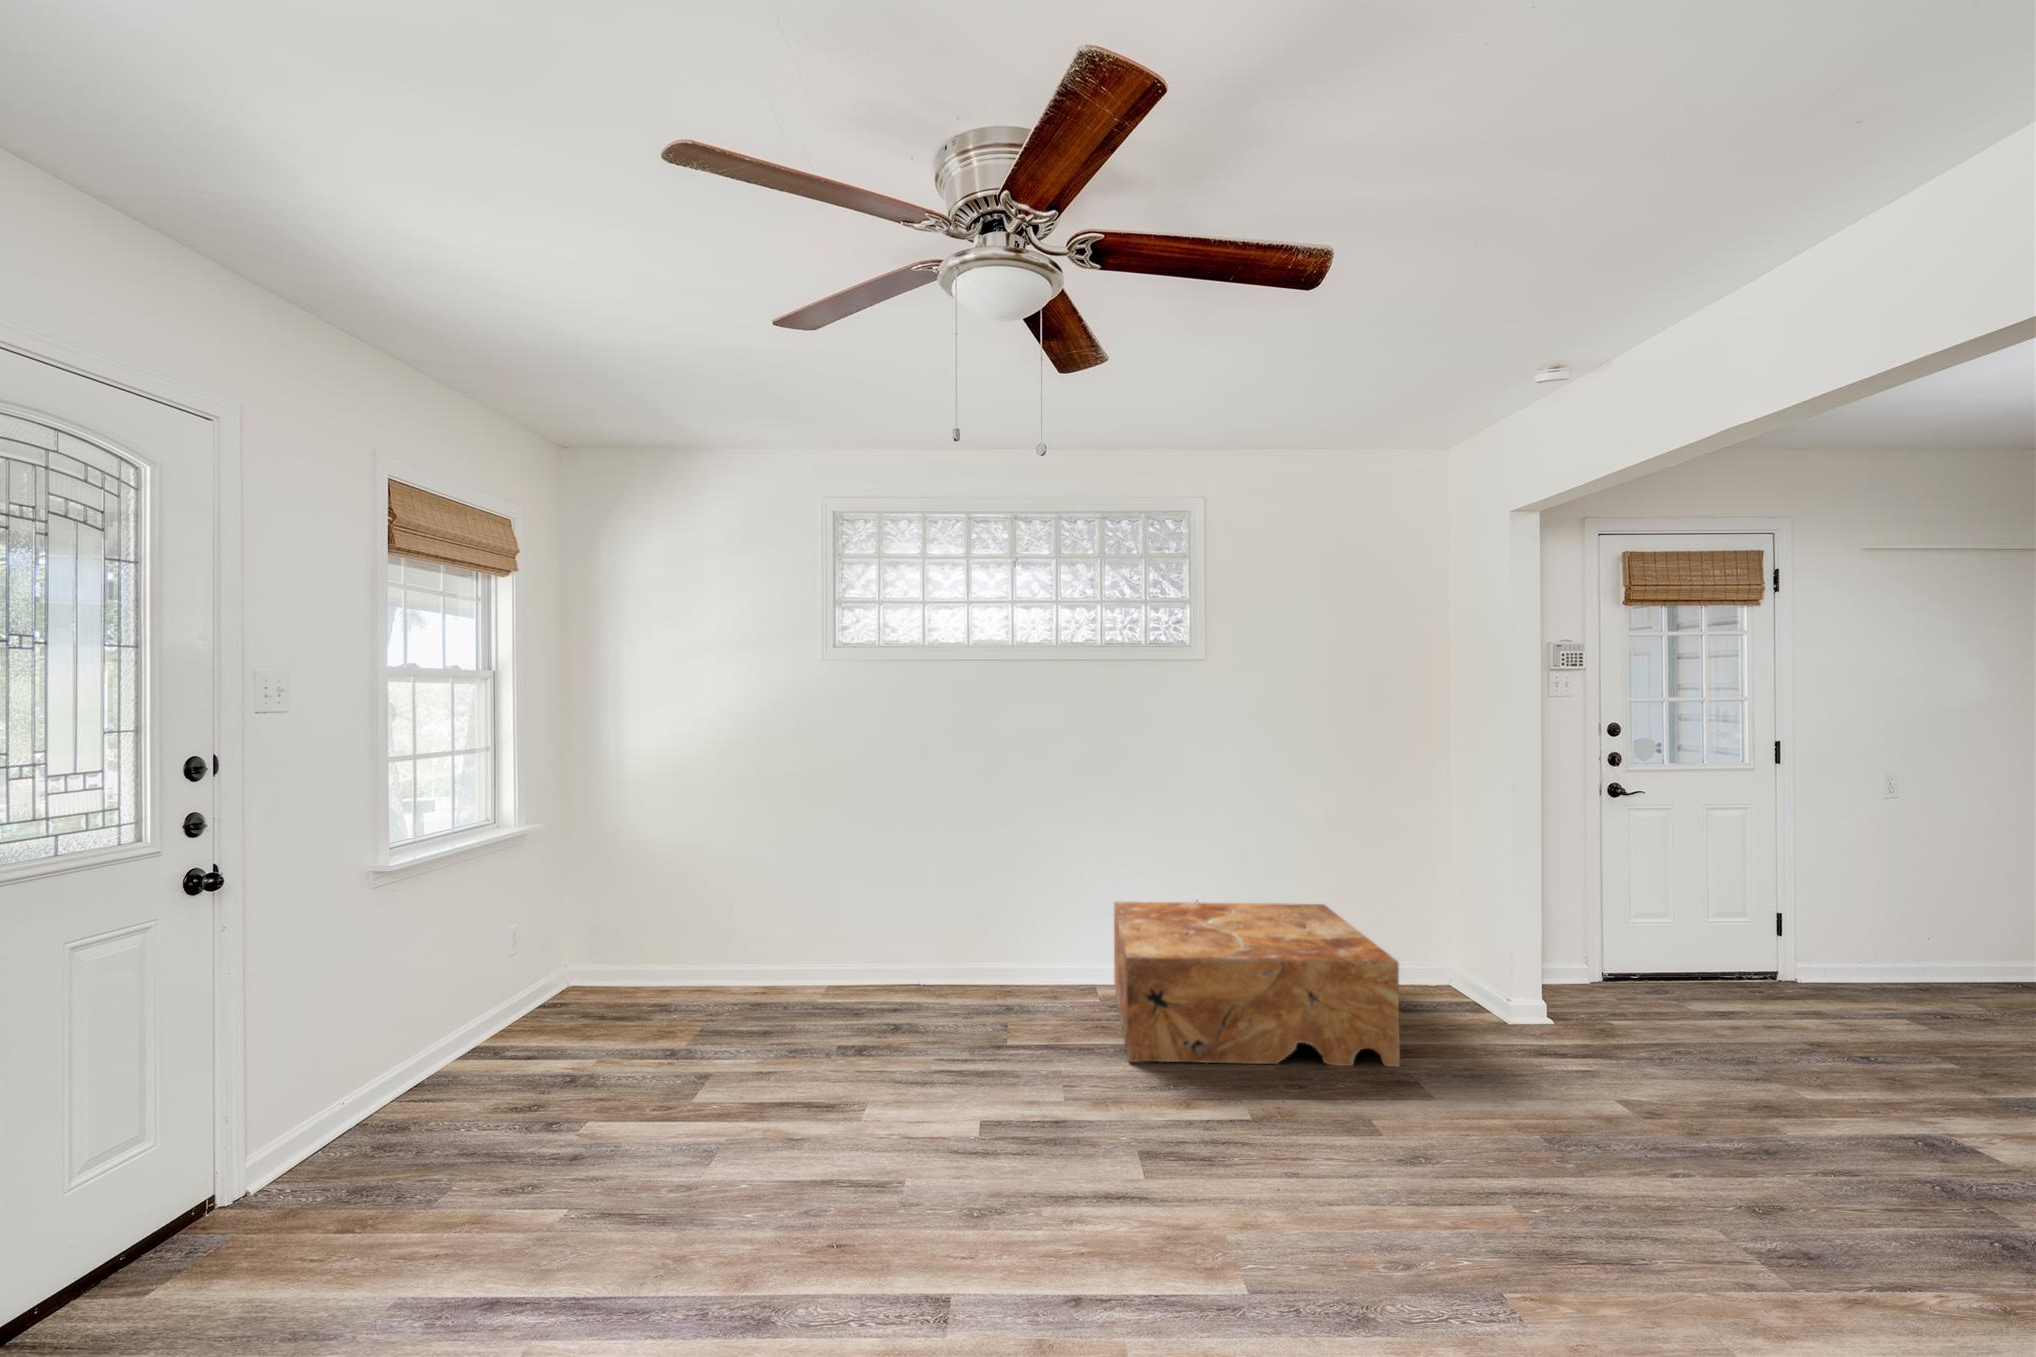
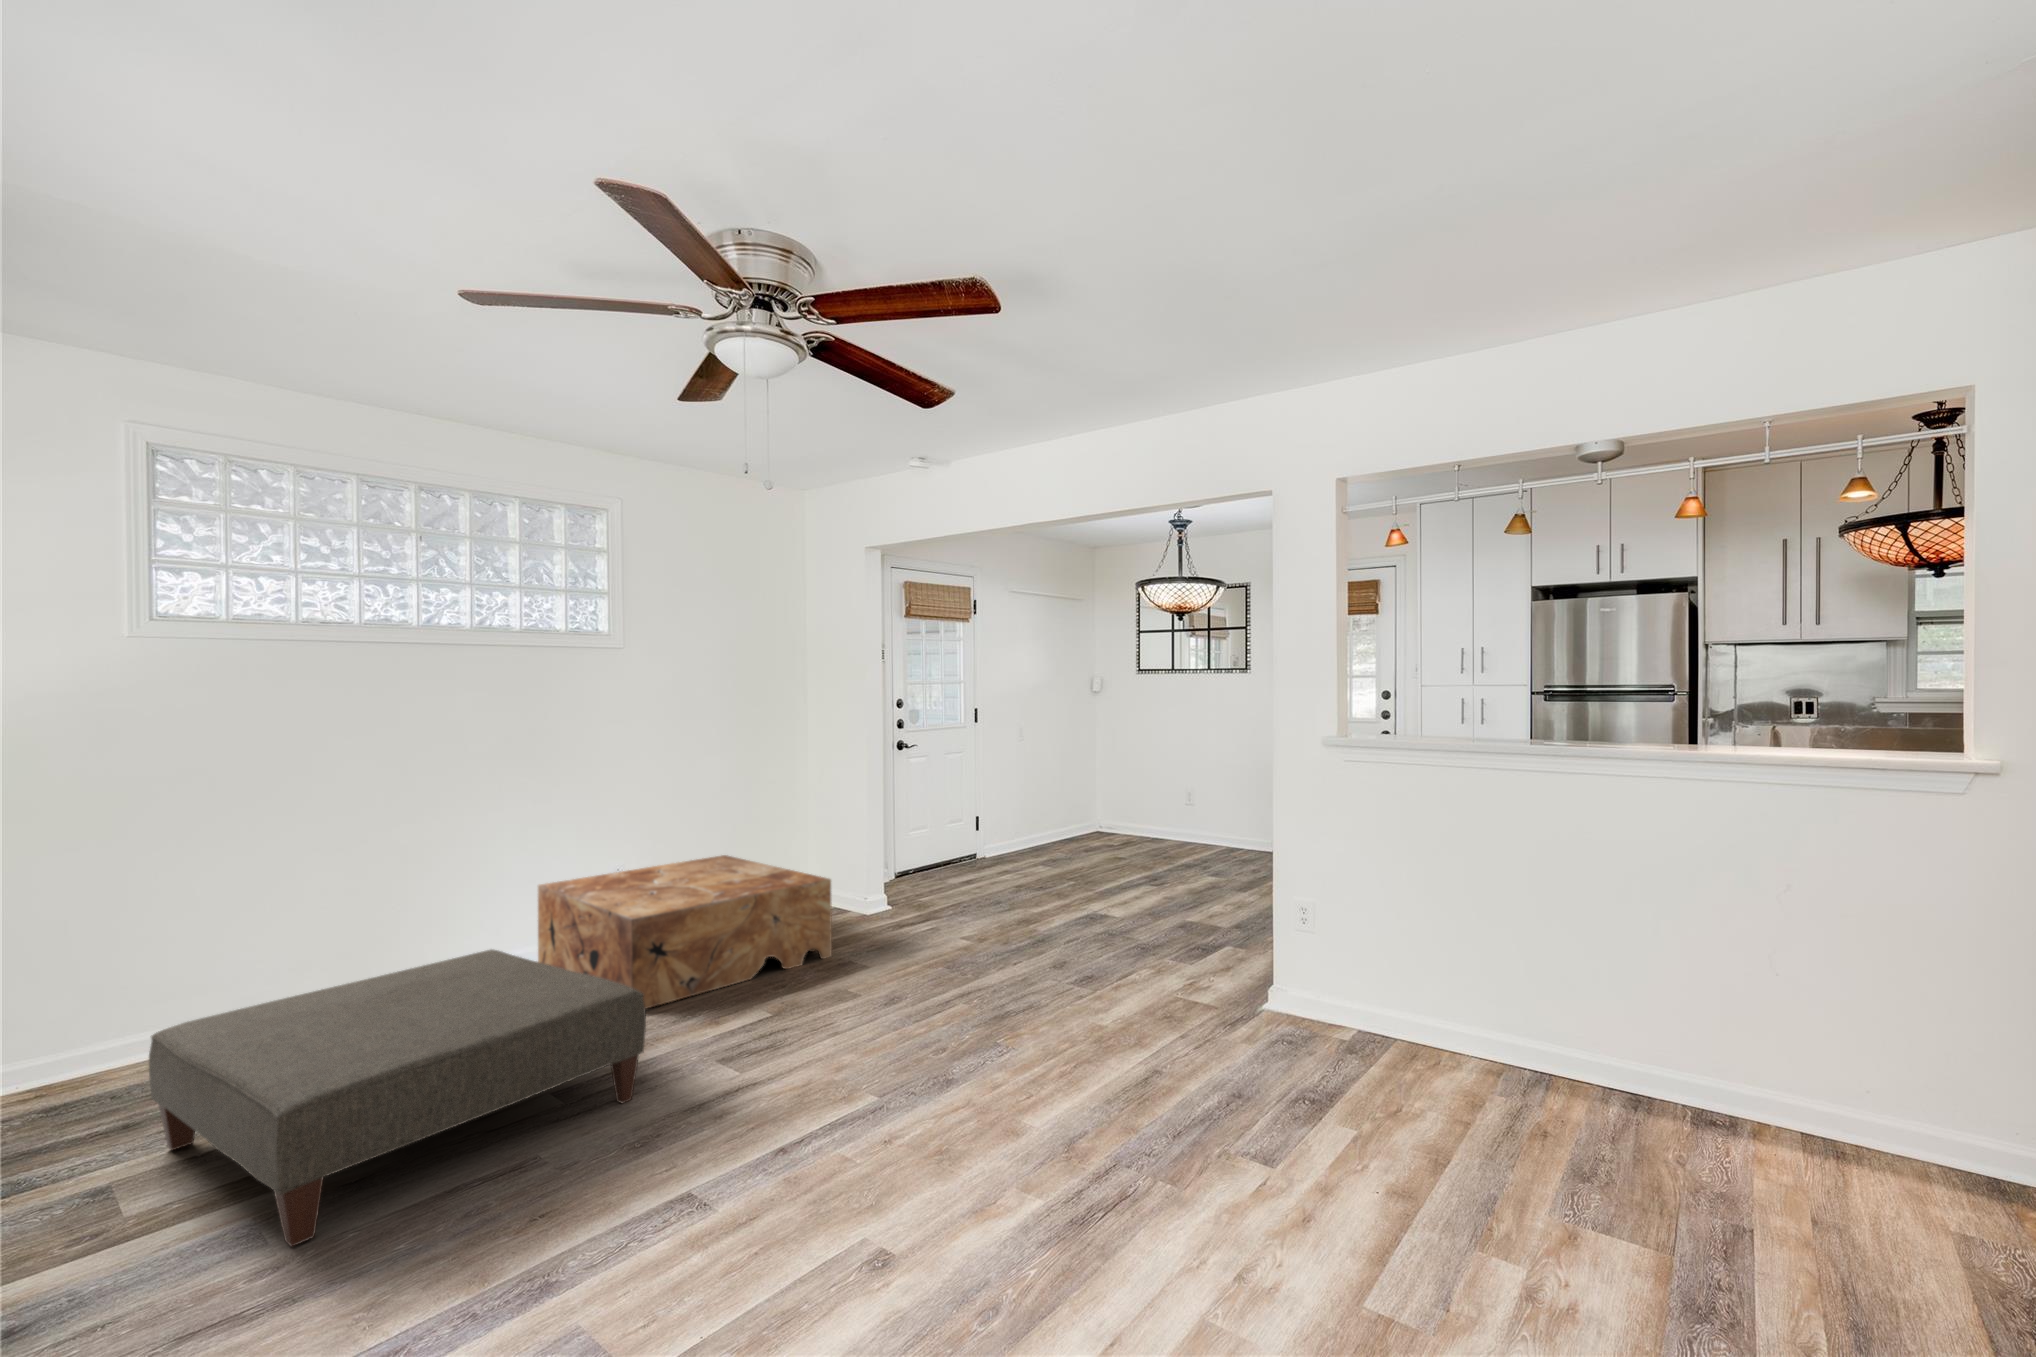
ottoman: none [697,957,1041,1175] -> present [149,949,646,1246]

